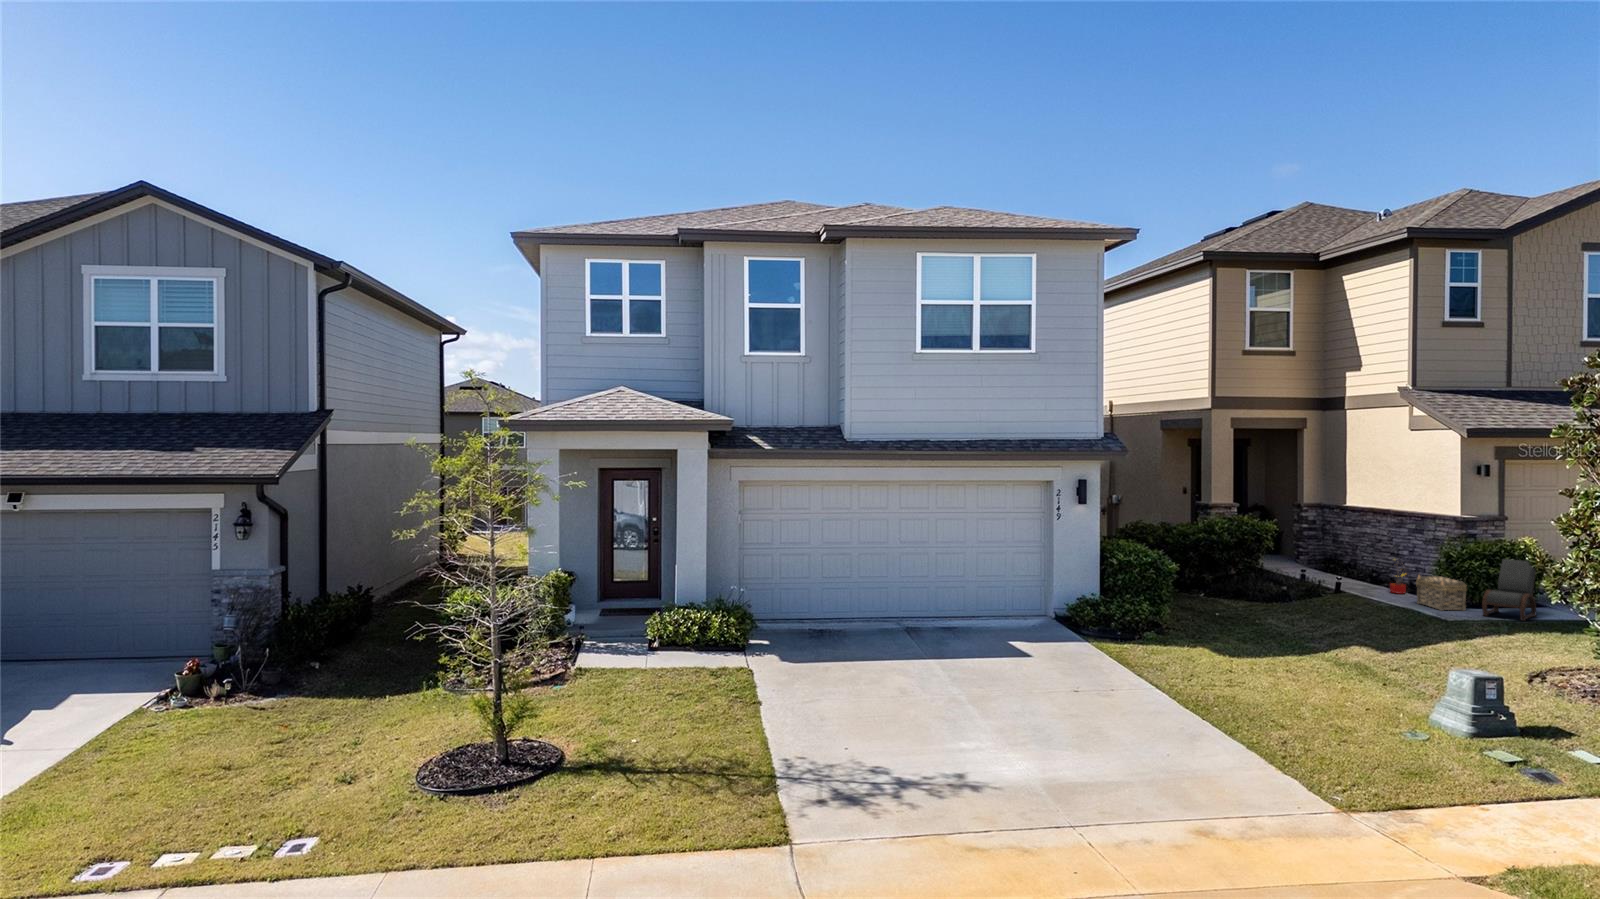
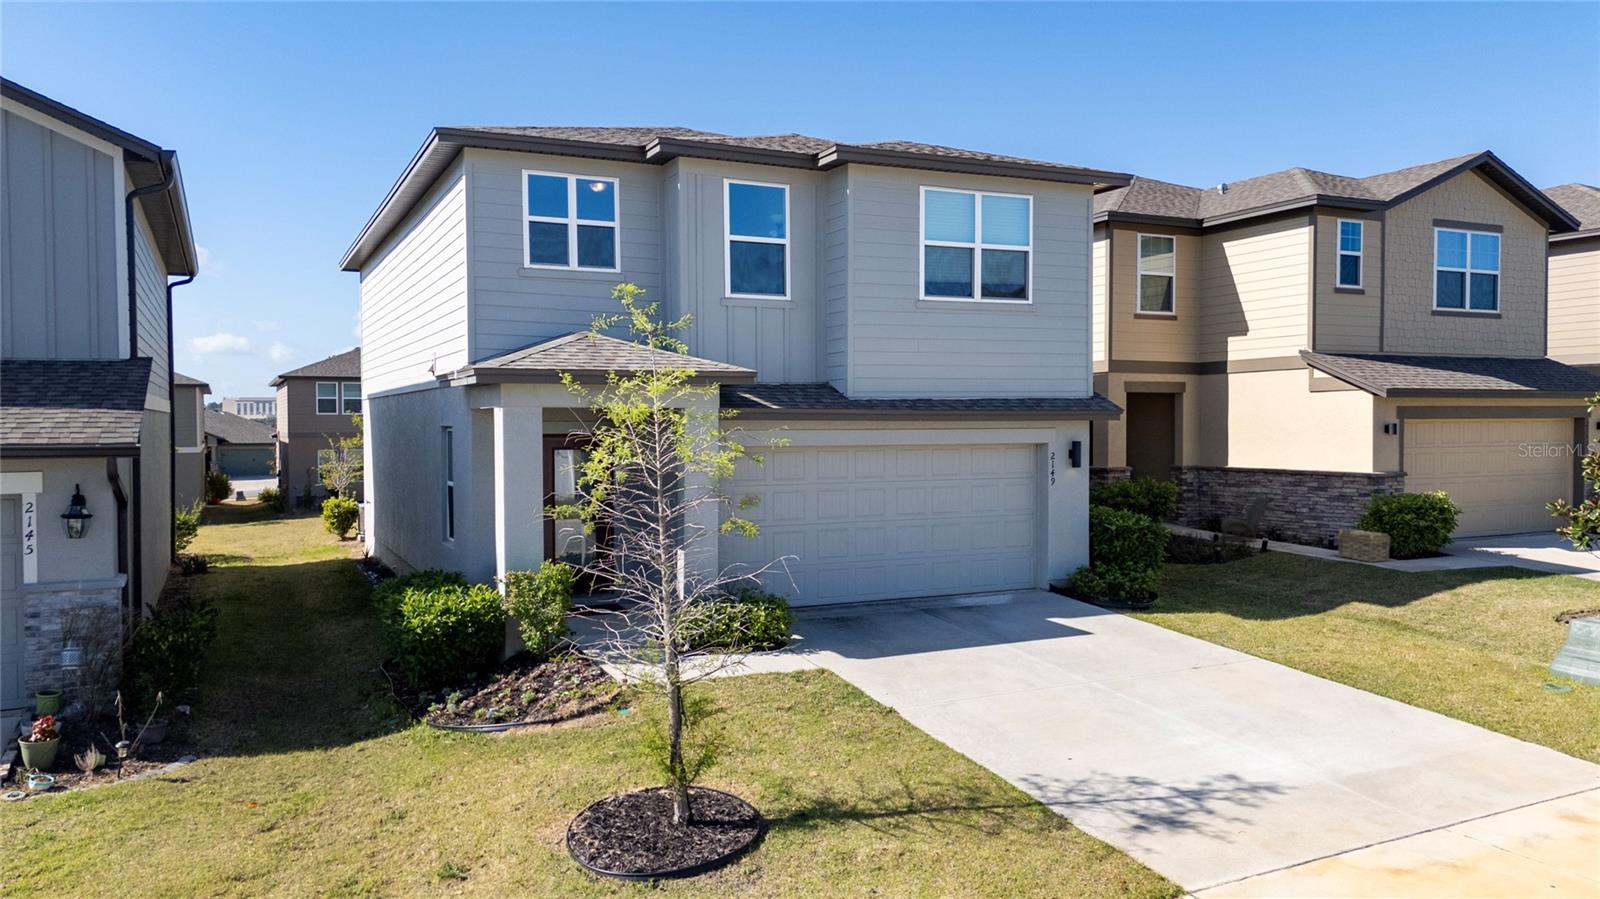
lounge chair: present [1482,559,1536,621] -> present [1221,496,1269,542]
decorative plant: present [1390,561,1406,594] -> none [1295,513,1317,548]

